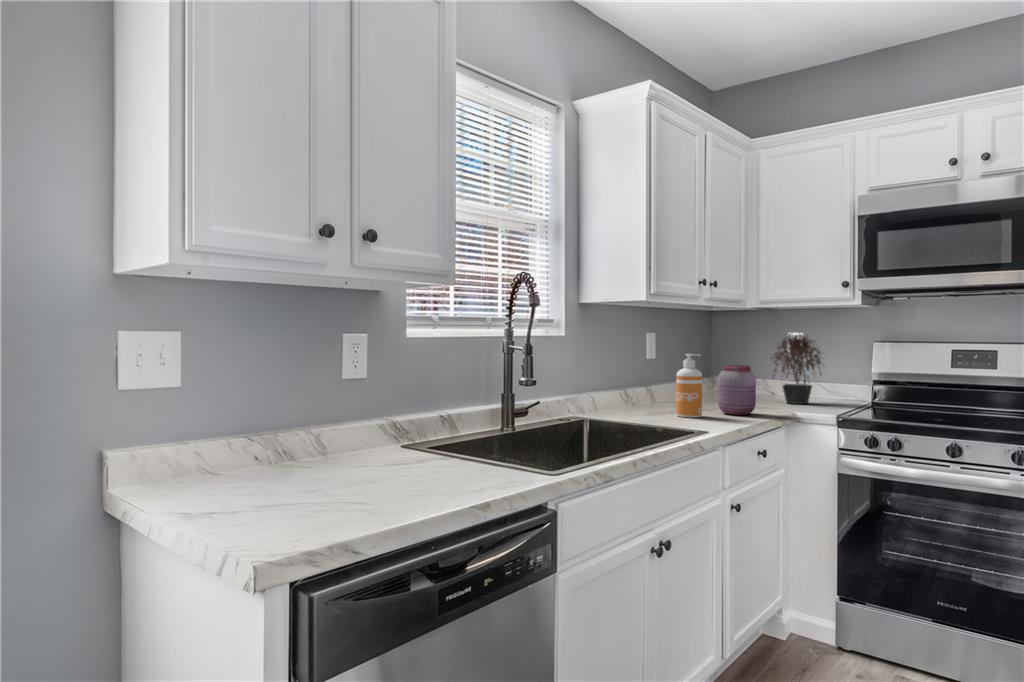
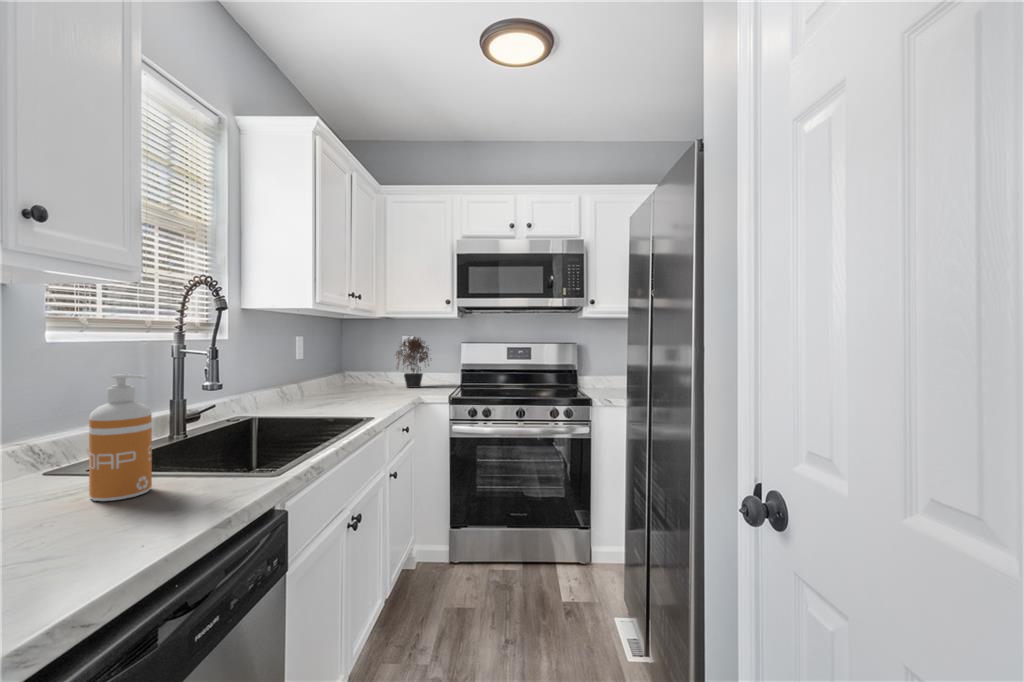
soap dispenser: present [676,354,702,417] -> present [89,374,152,501]
jar: present [718,365,756,415] -> none [366,361,395,400]

